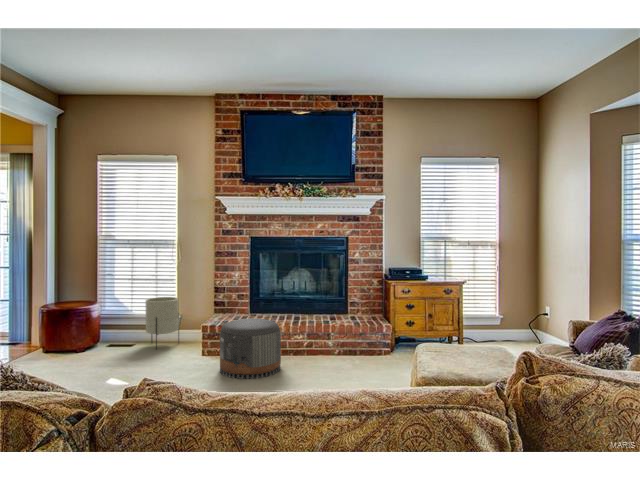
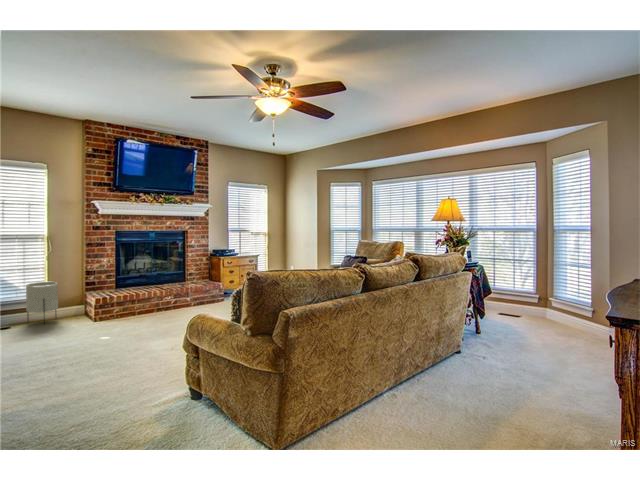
pouf: present [220,318,281,379] -> none [128,288,171,328]

